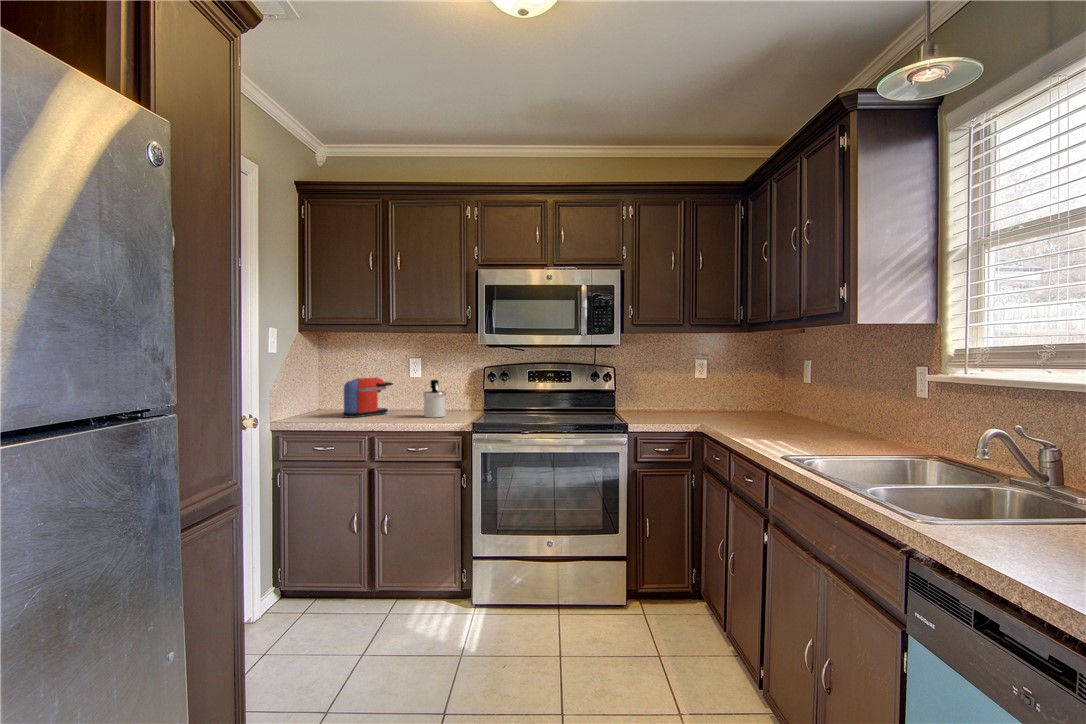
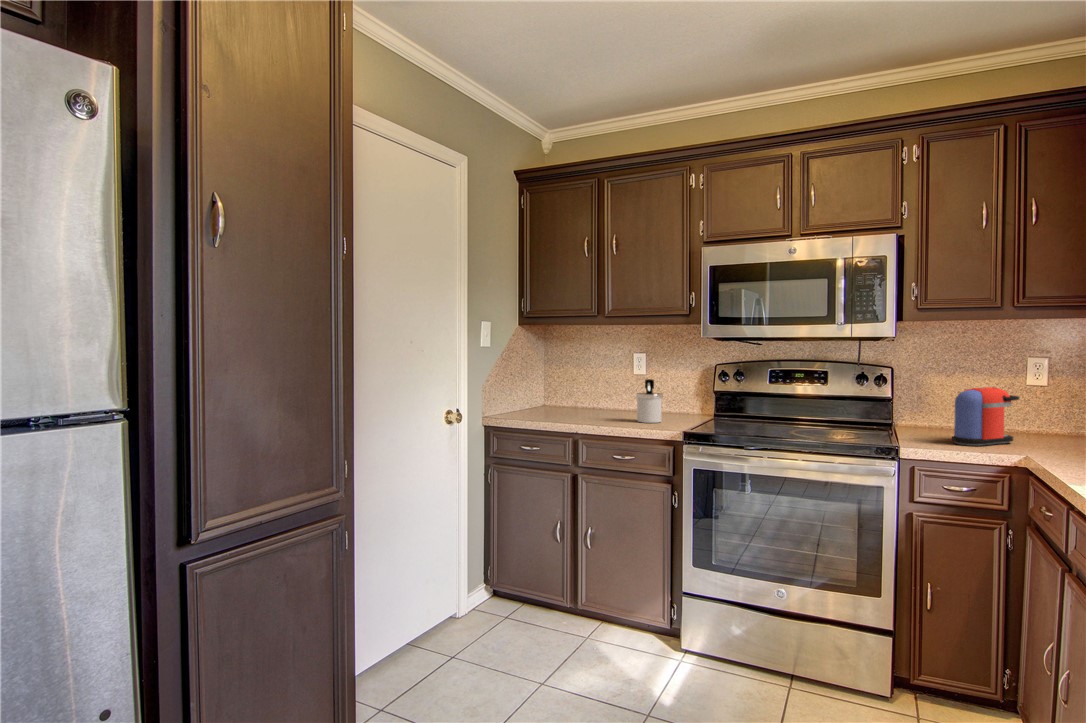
coffee maker: present [343,377,393,418] -> present [952,387,1019,446]

